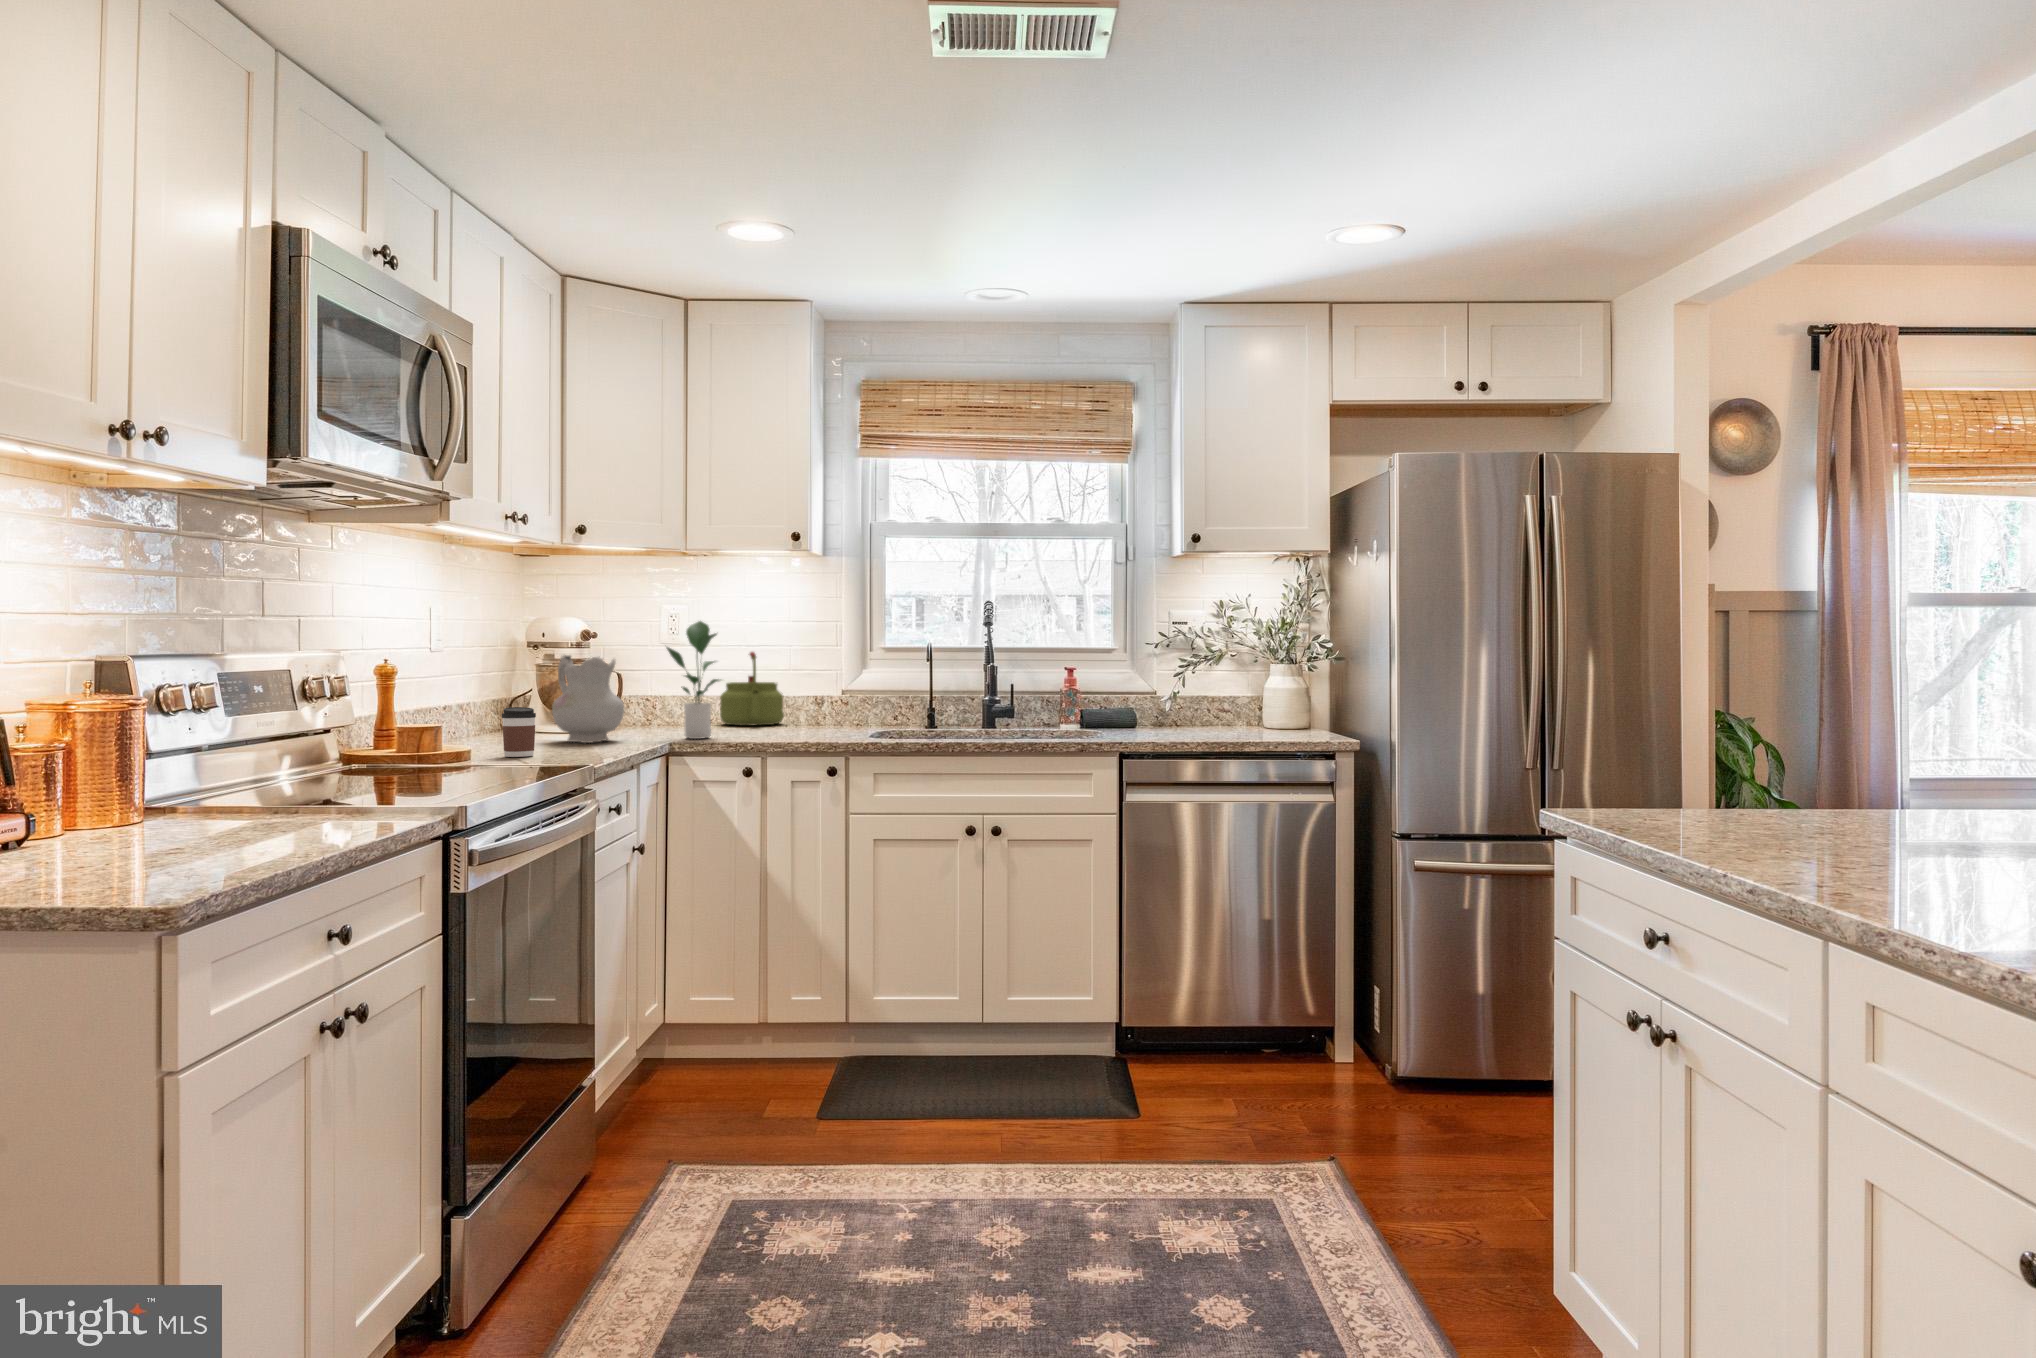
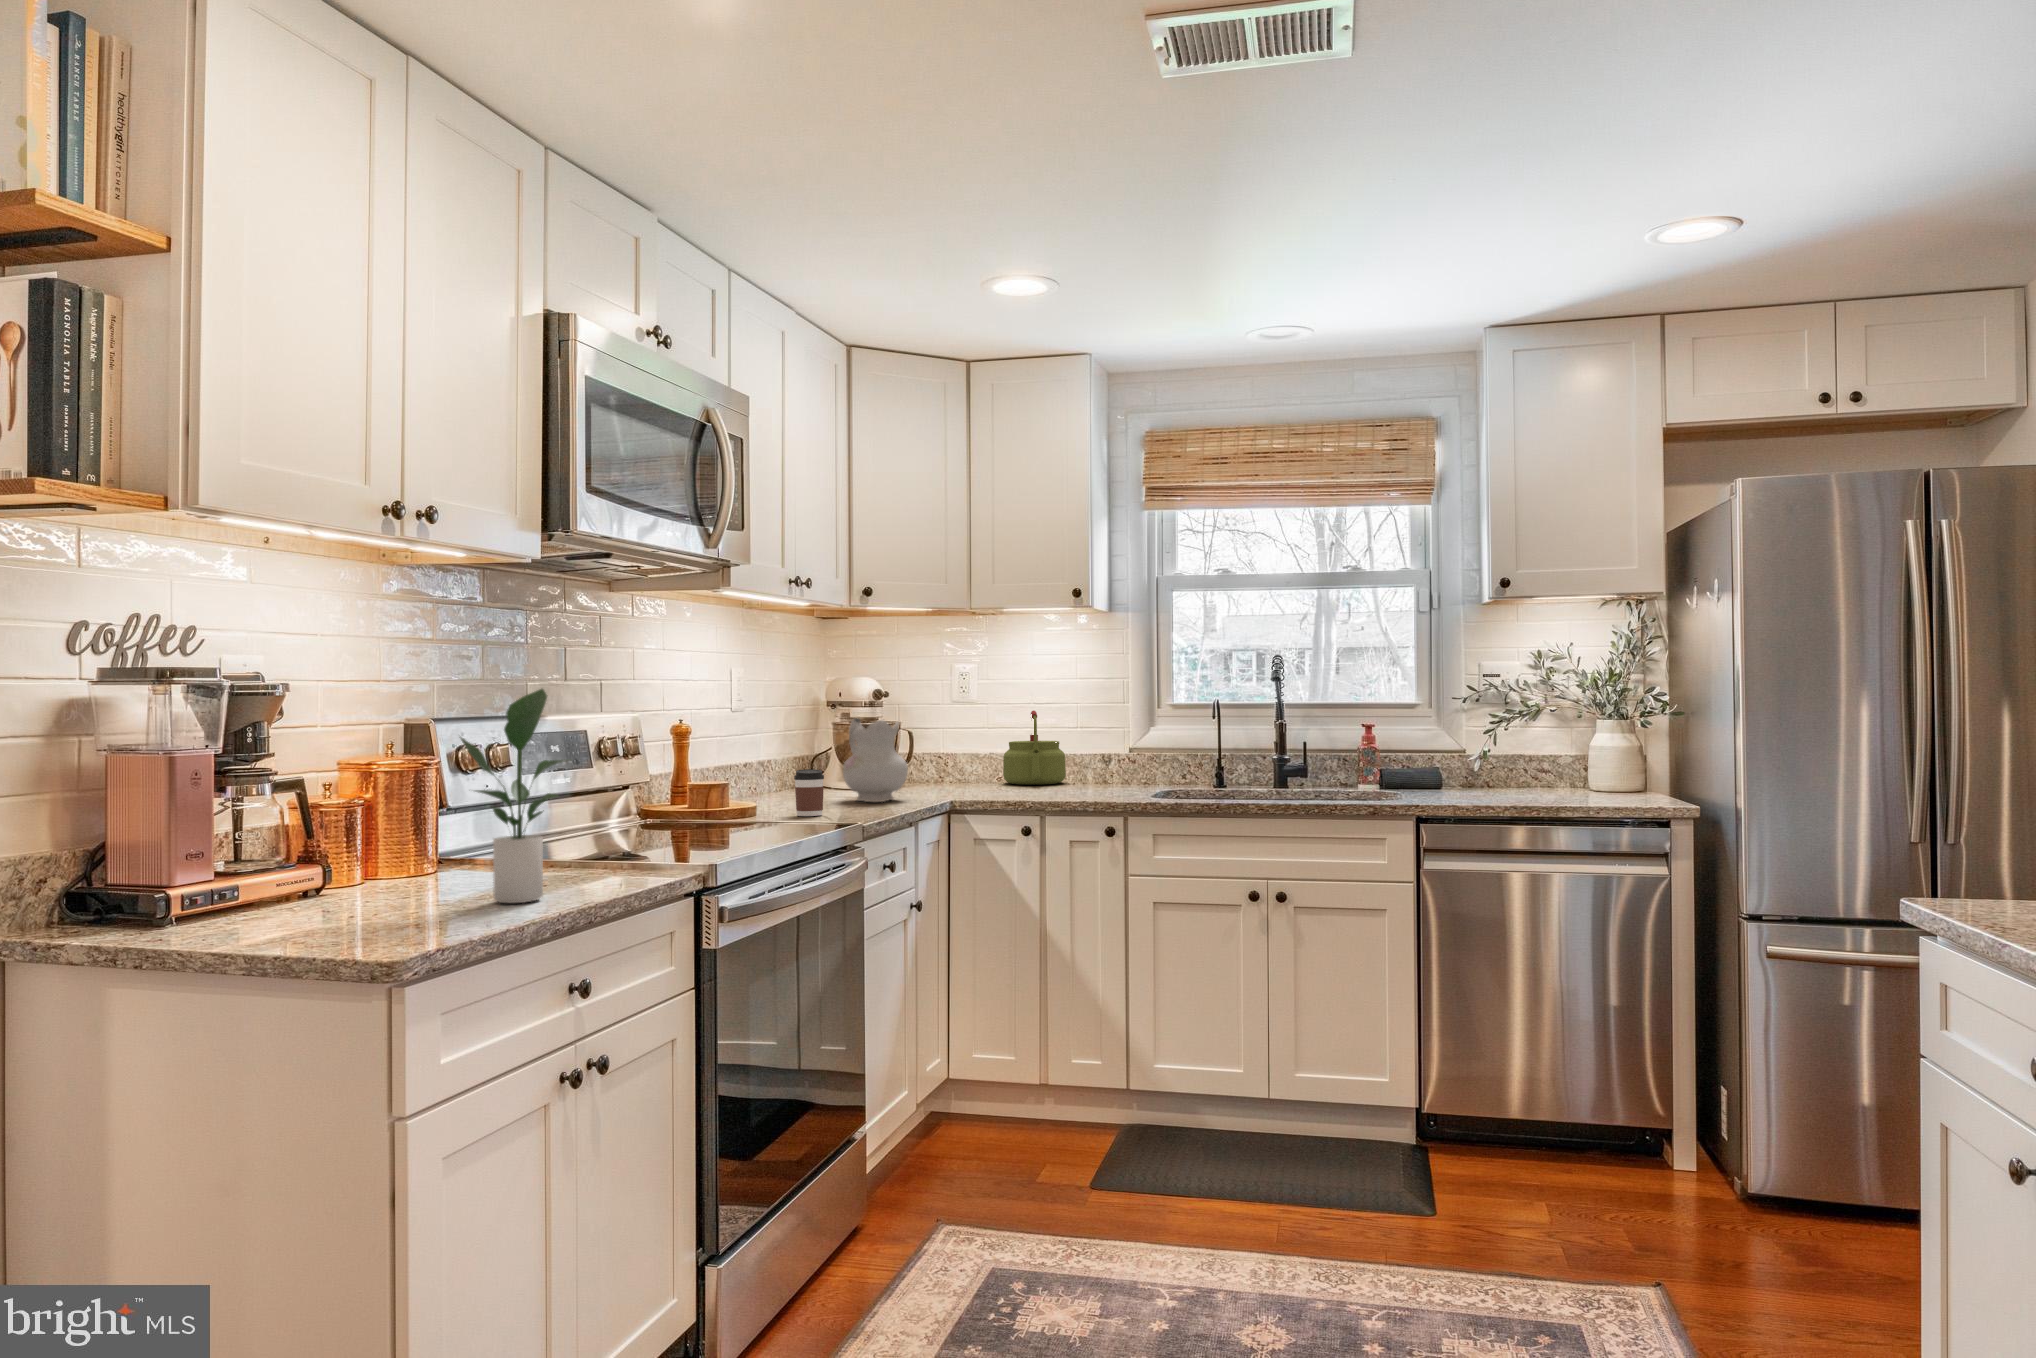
potted plant: present [667,621,720,739] -> present [461,689,566,903]

